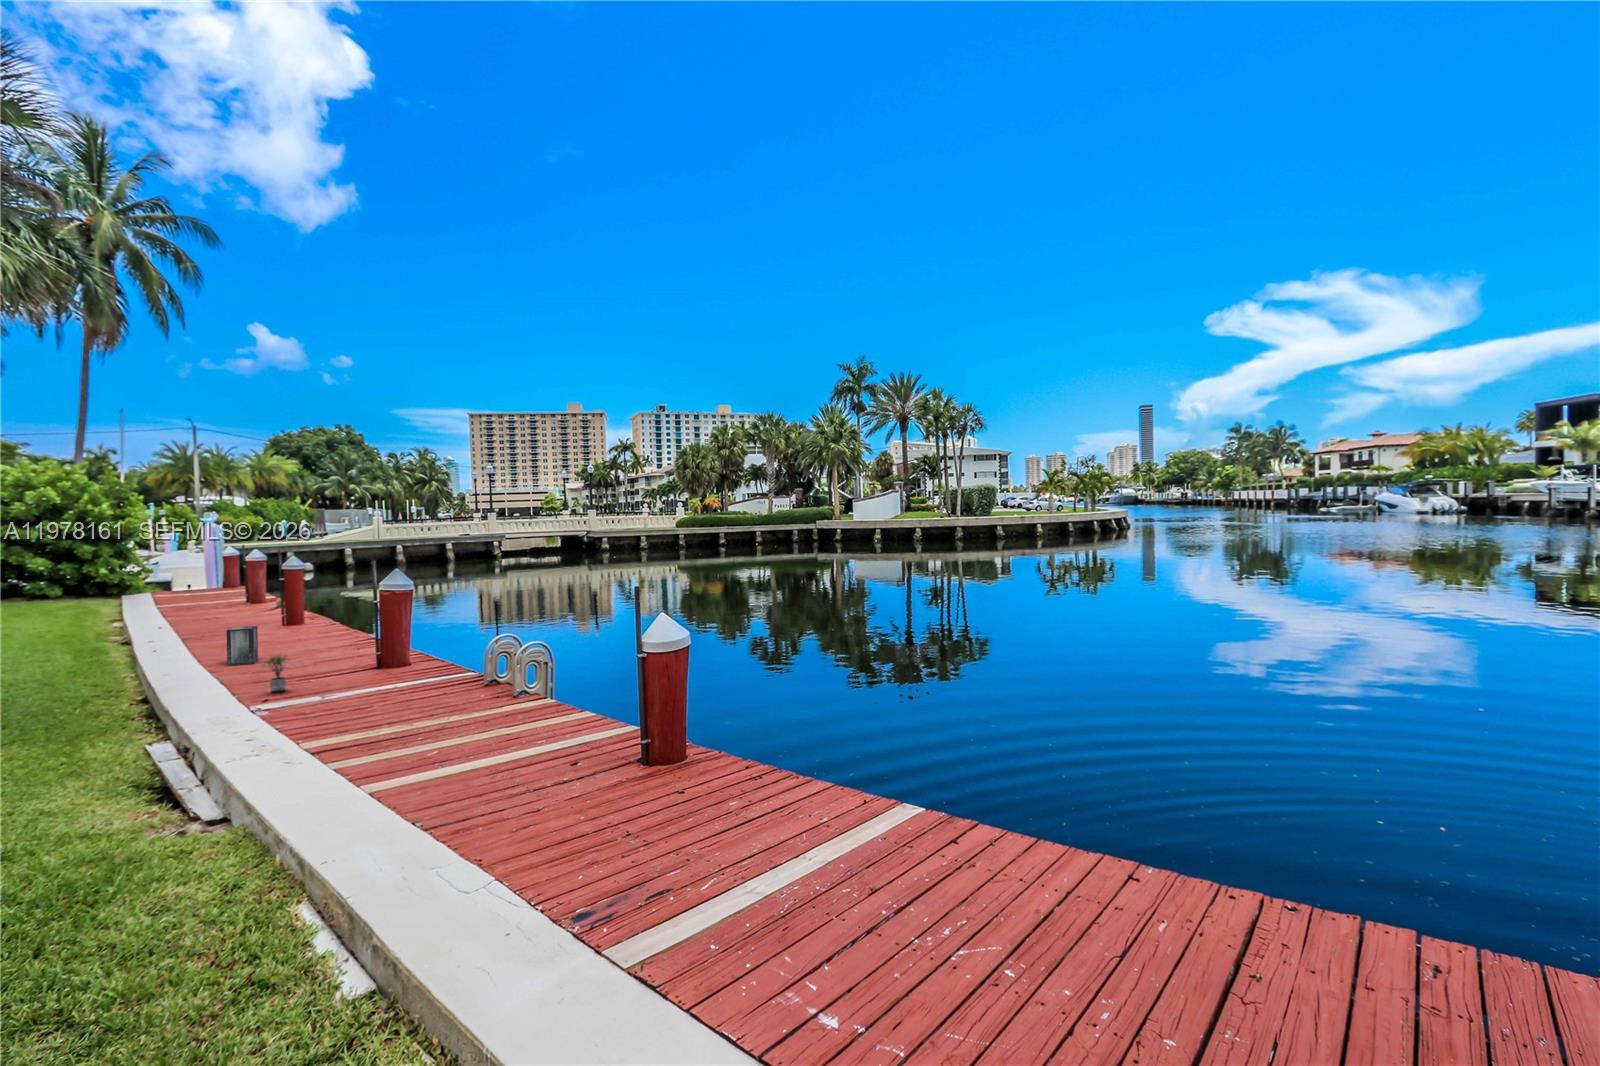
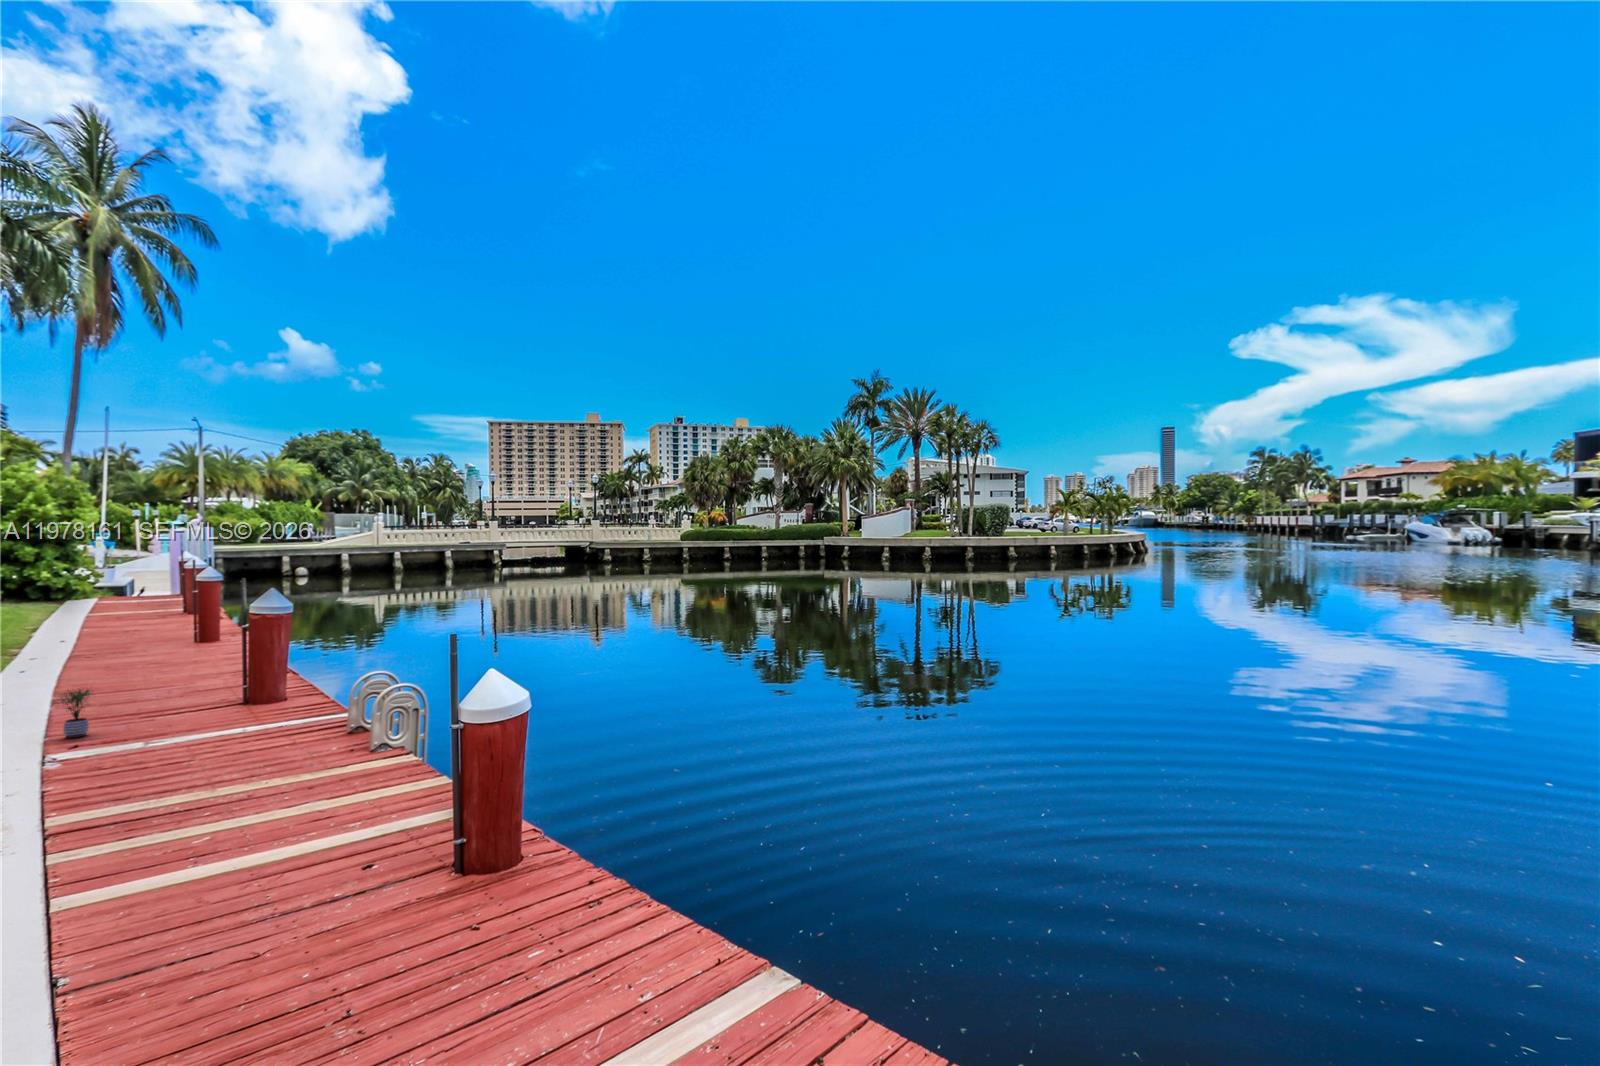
storage box: present [226,626,258,666] -> none [67,645,114,694]

